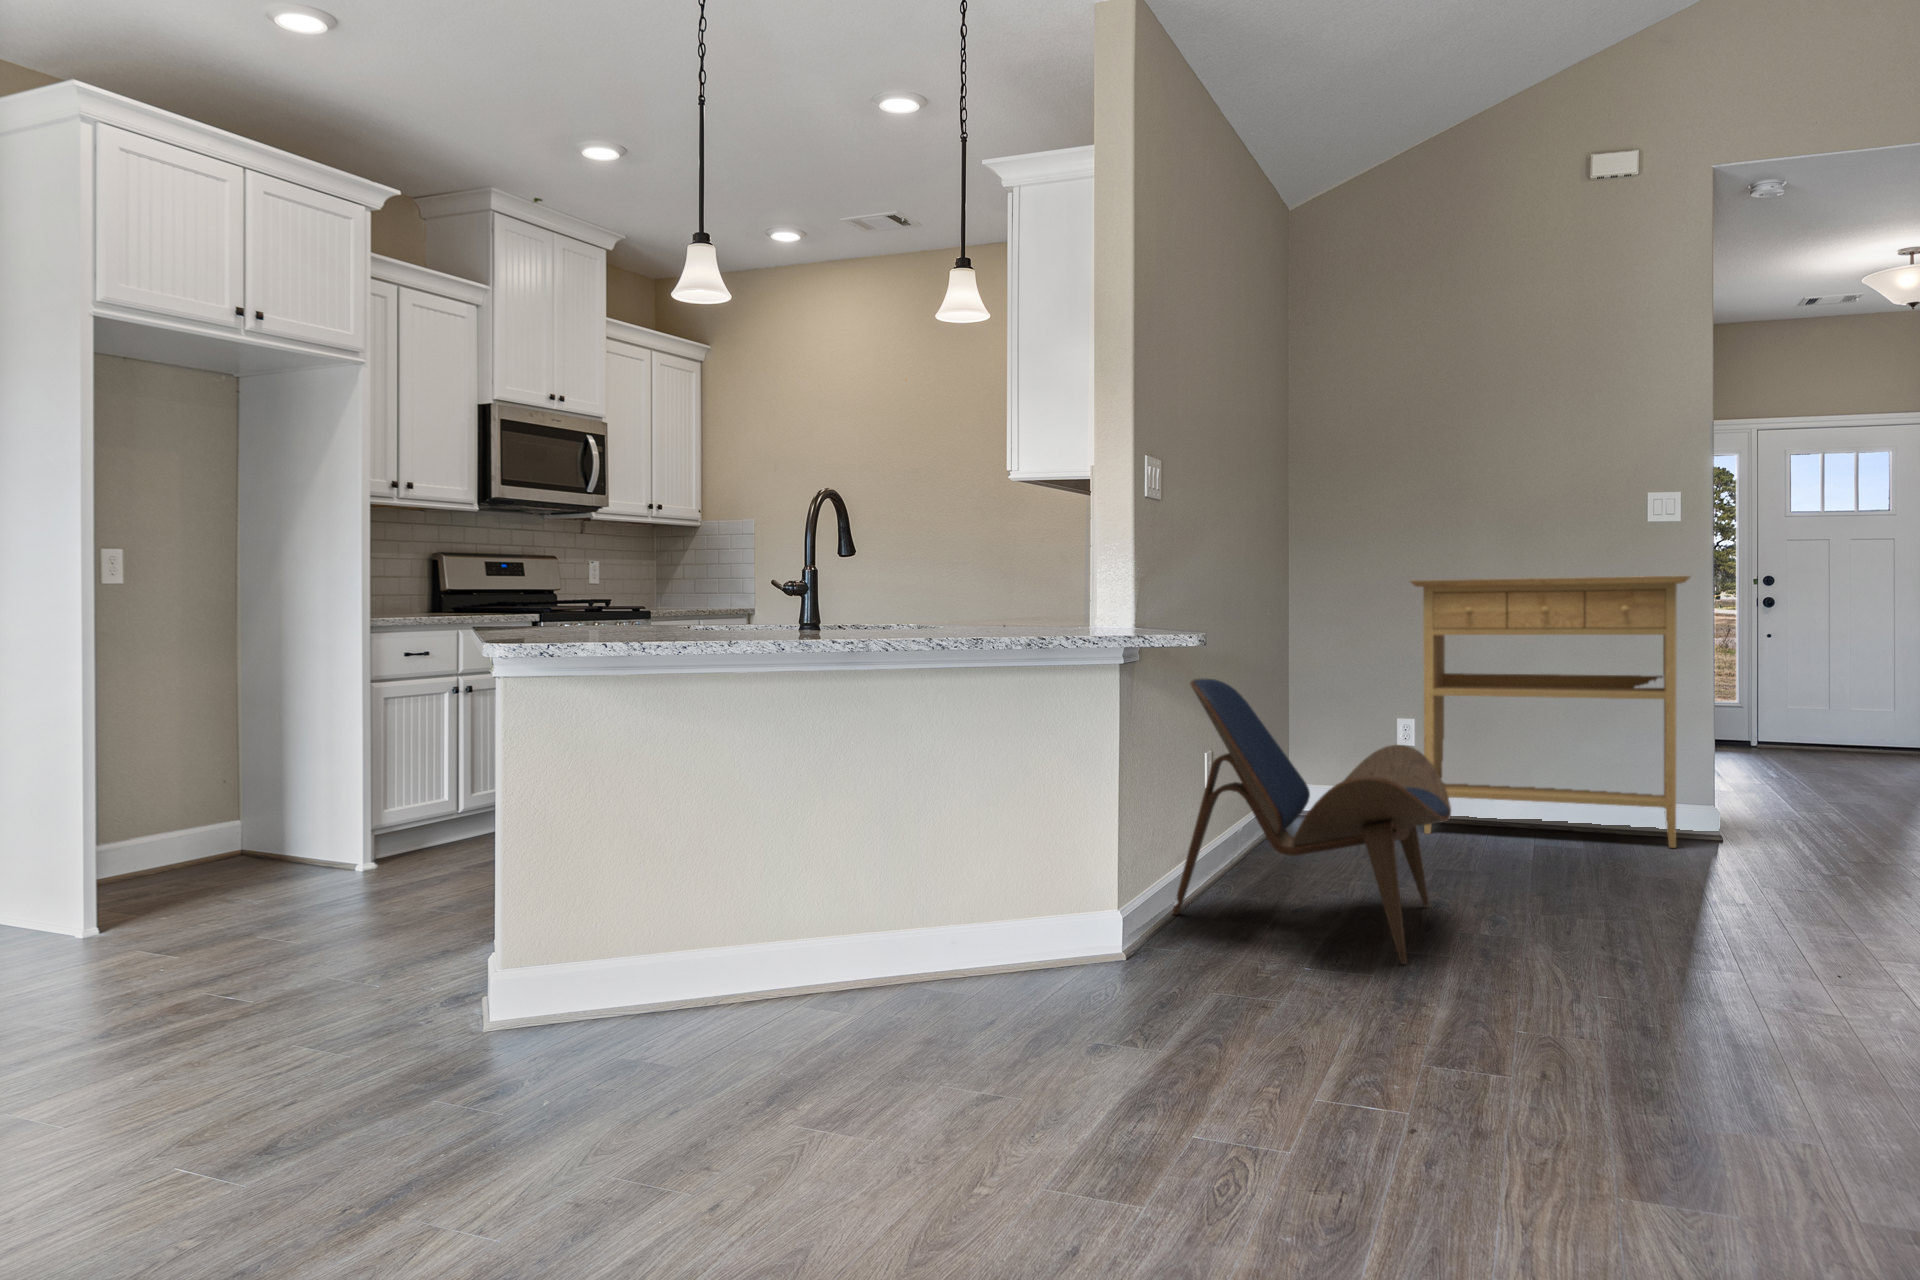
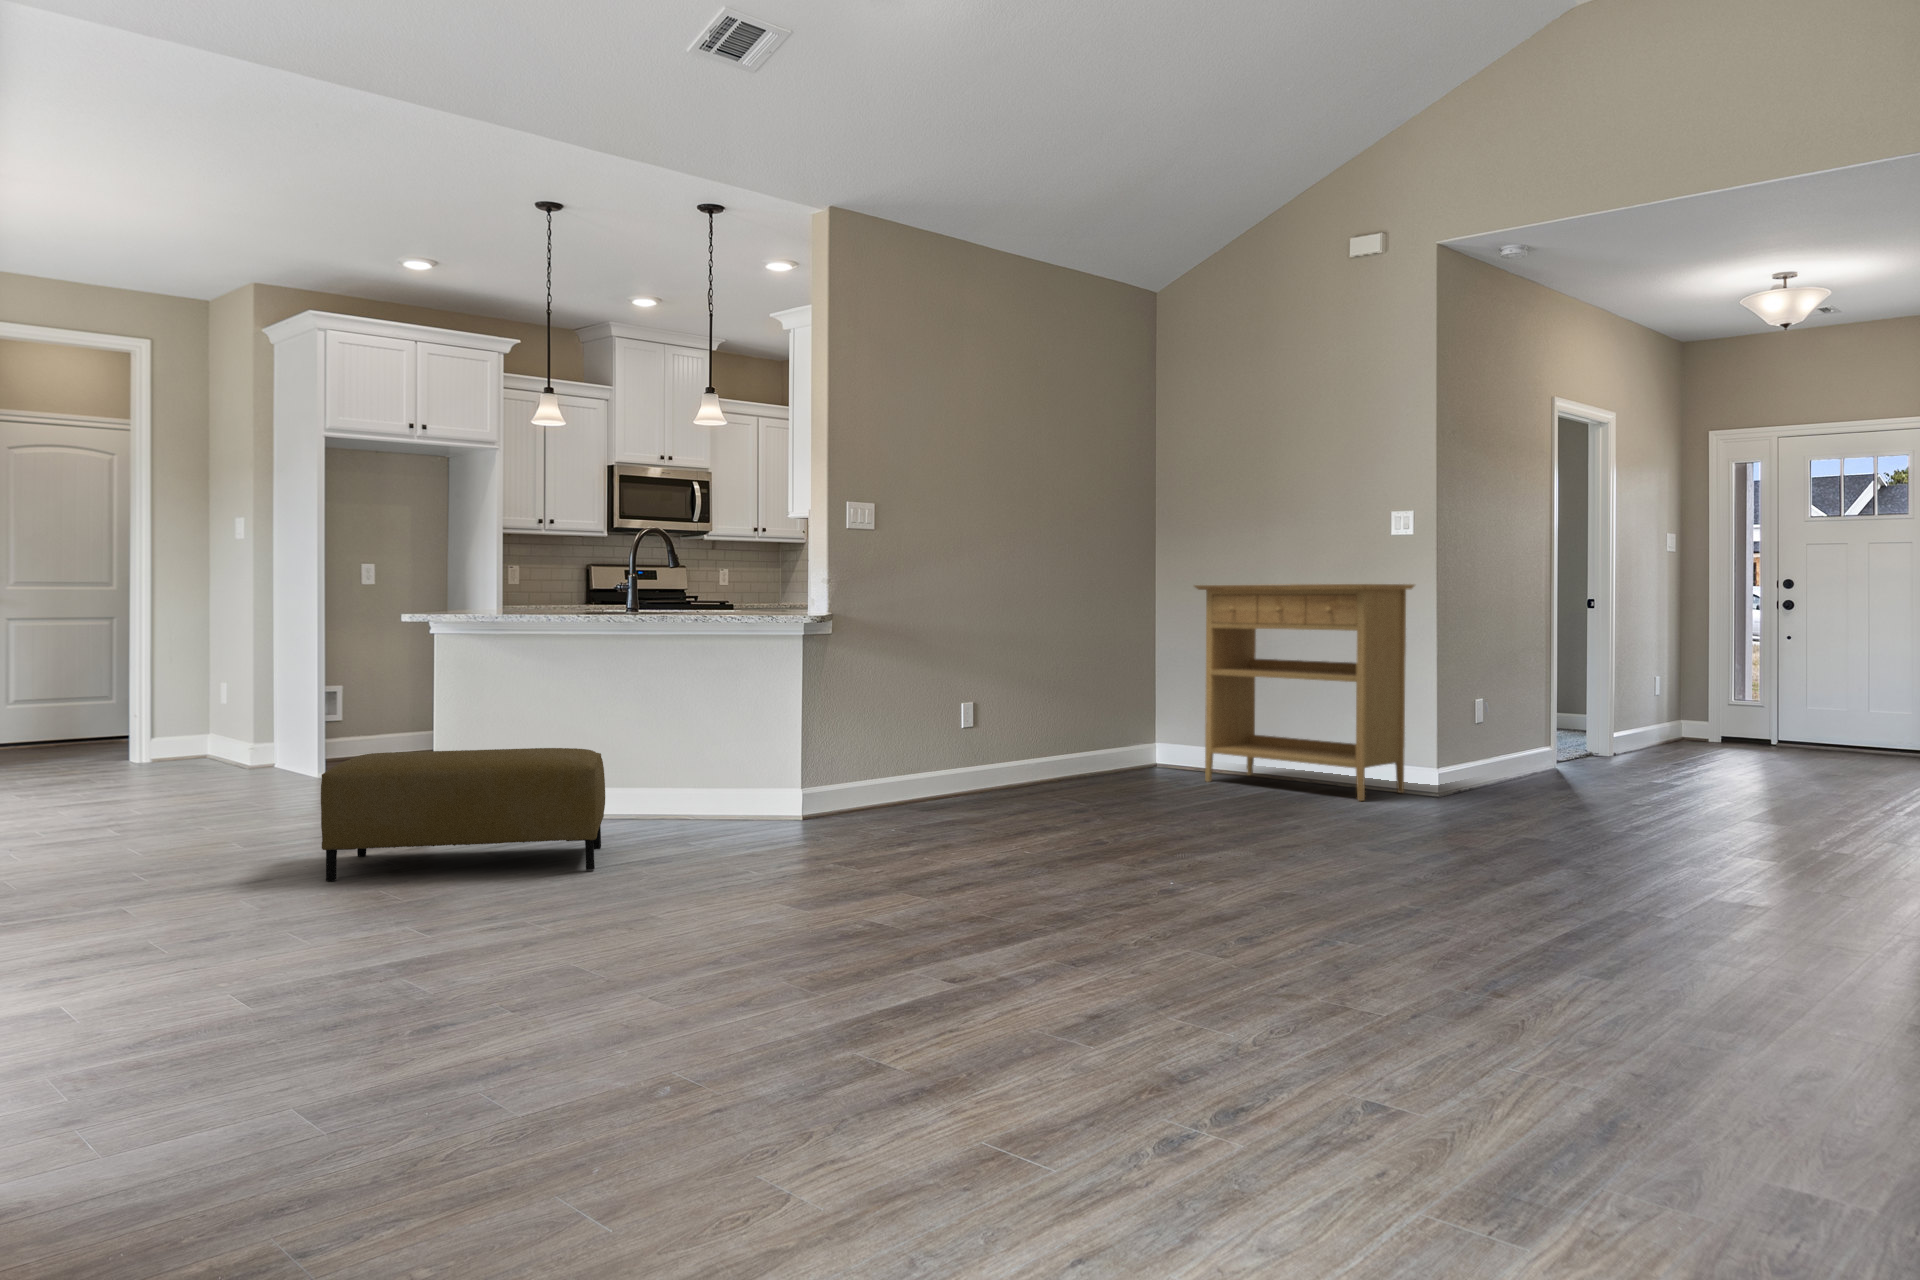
lounge chair: present [1172,679,1451,964] -> none [860,653,1044,838]
ottoman: none [592,871,1145,1223] -> present [321,748,605,881]

